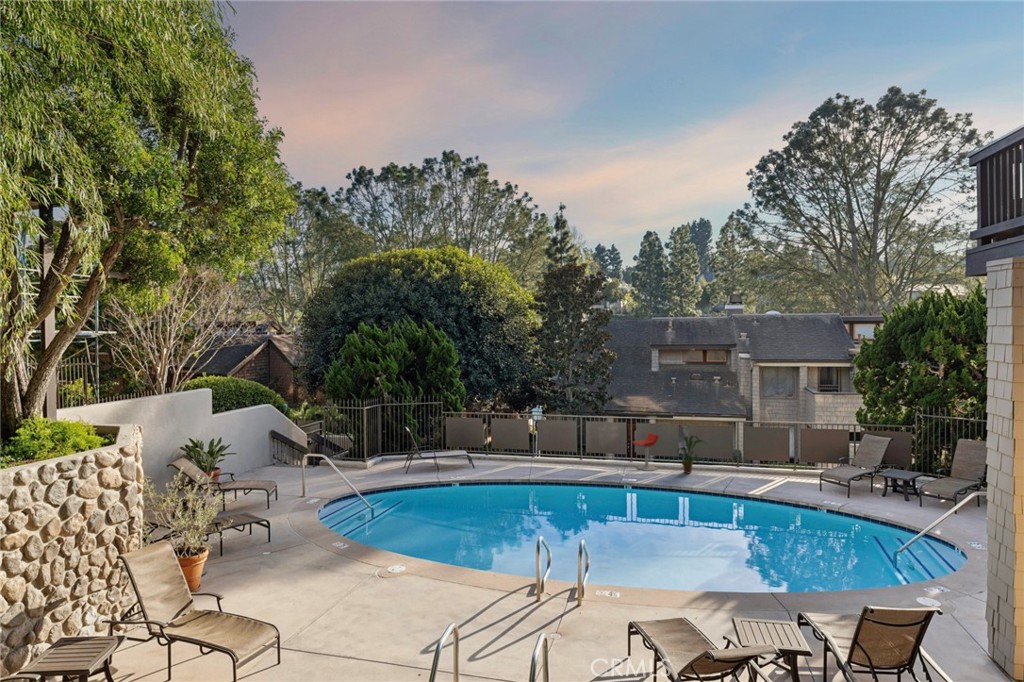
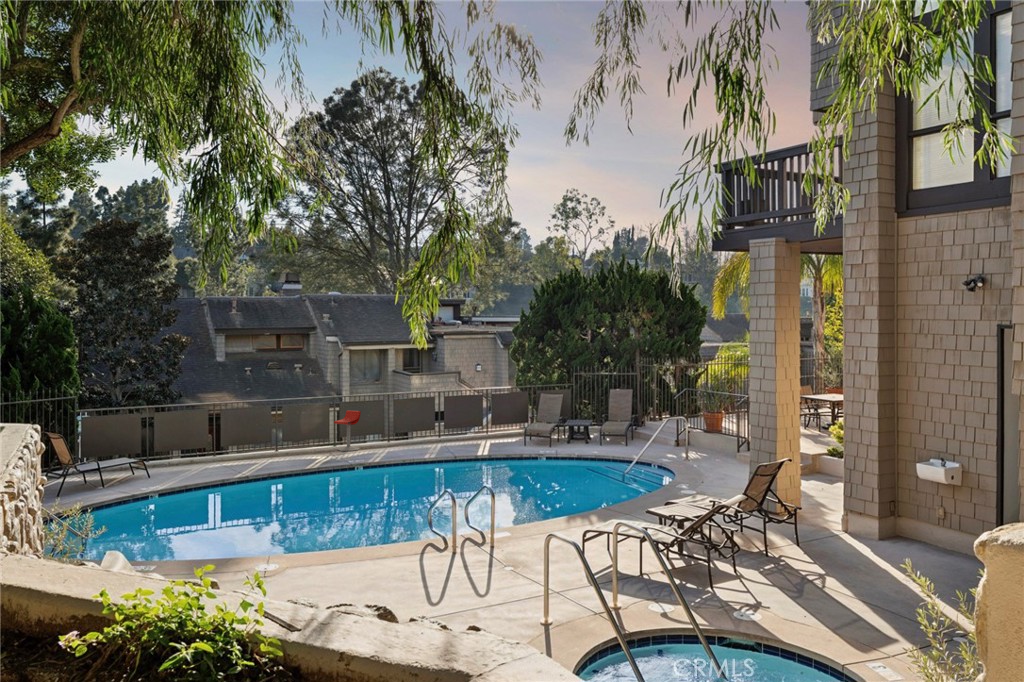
house plant: present [678,432,704,473] -> none [380,403,409,447]

